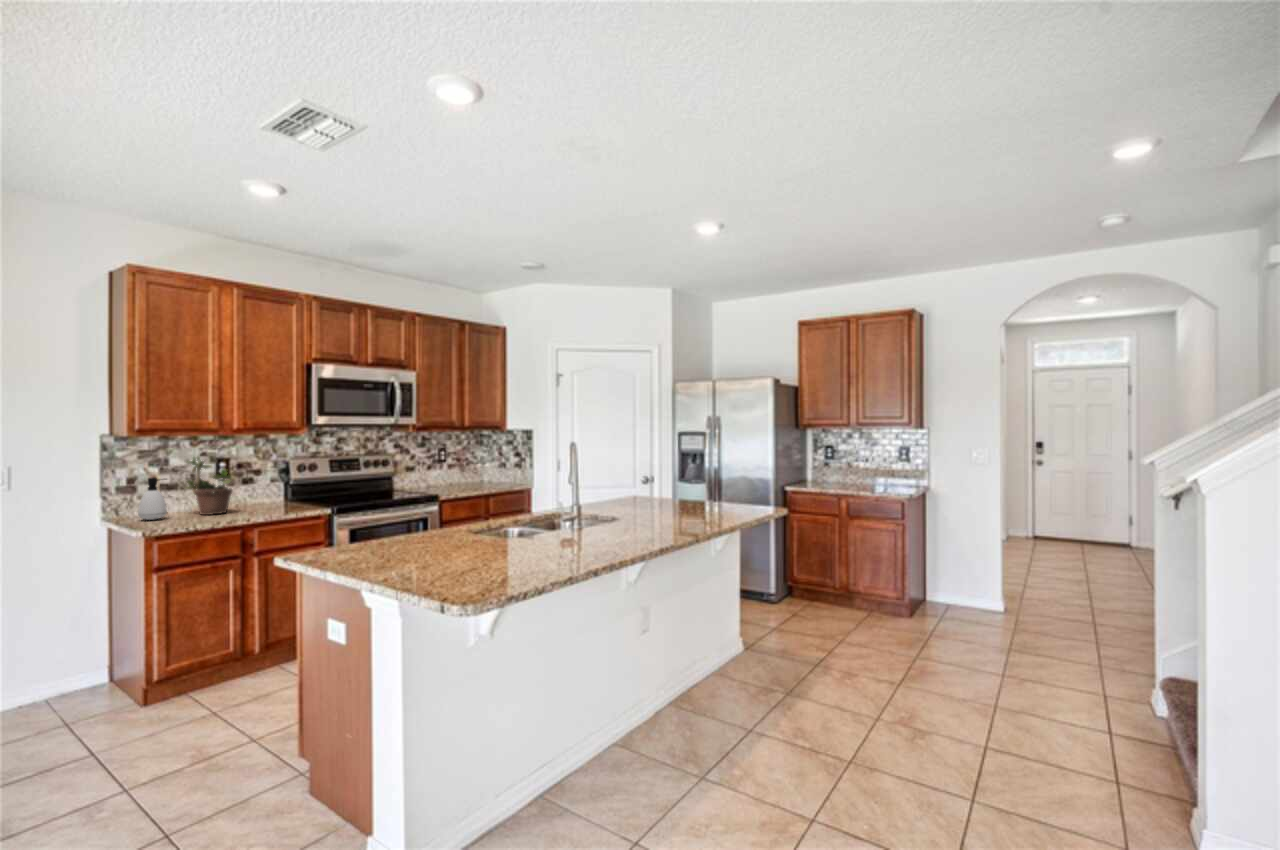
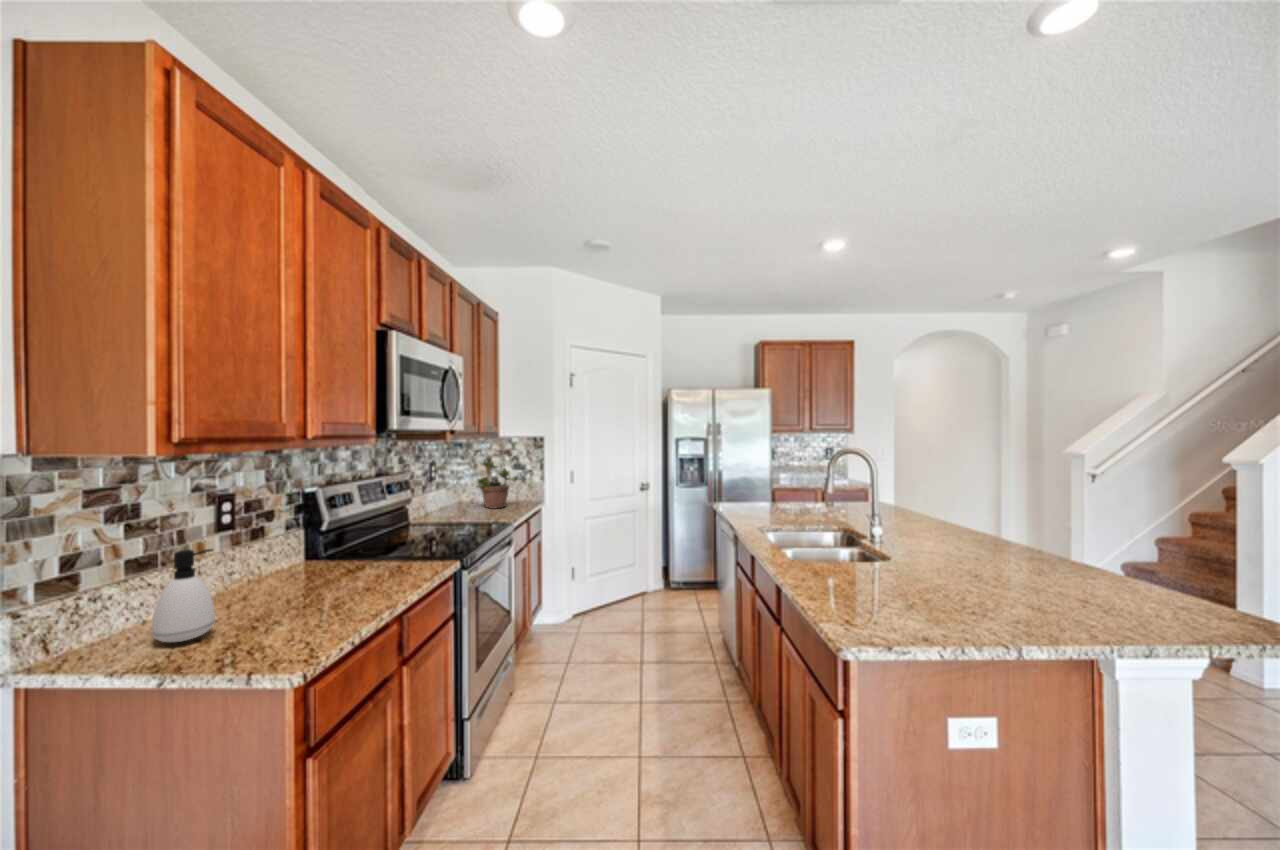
potted plant: present [187,457,233,515] -> present [477,458,515,508]

